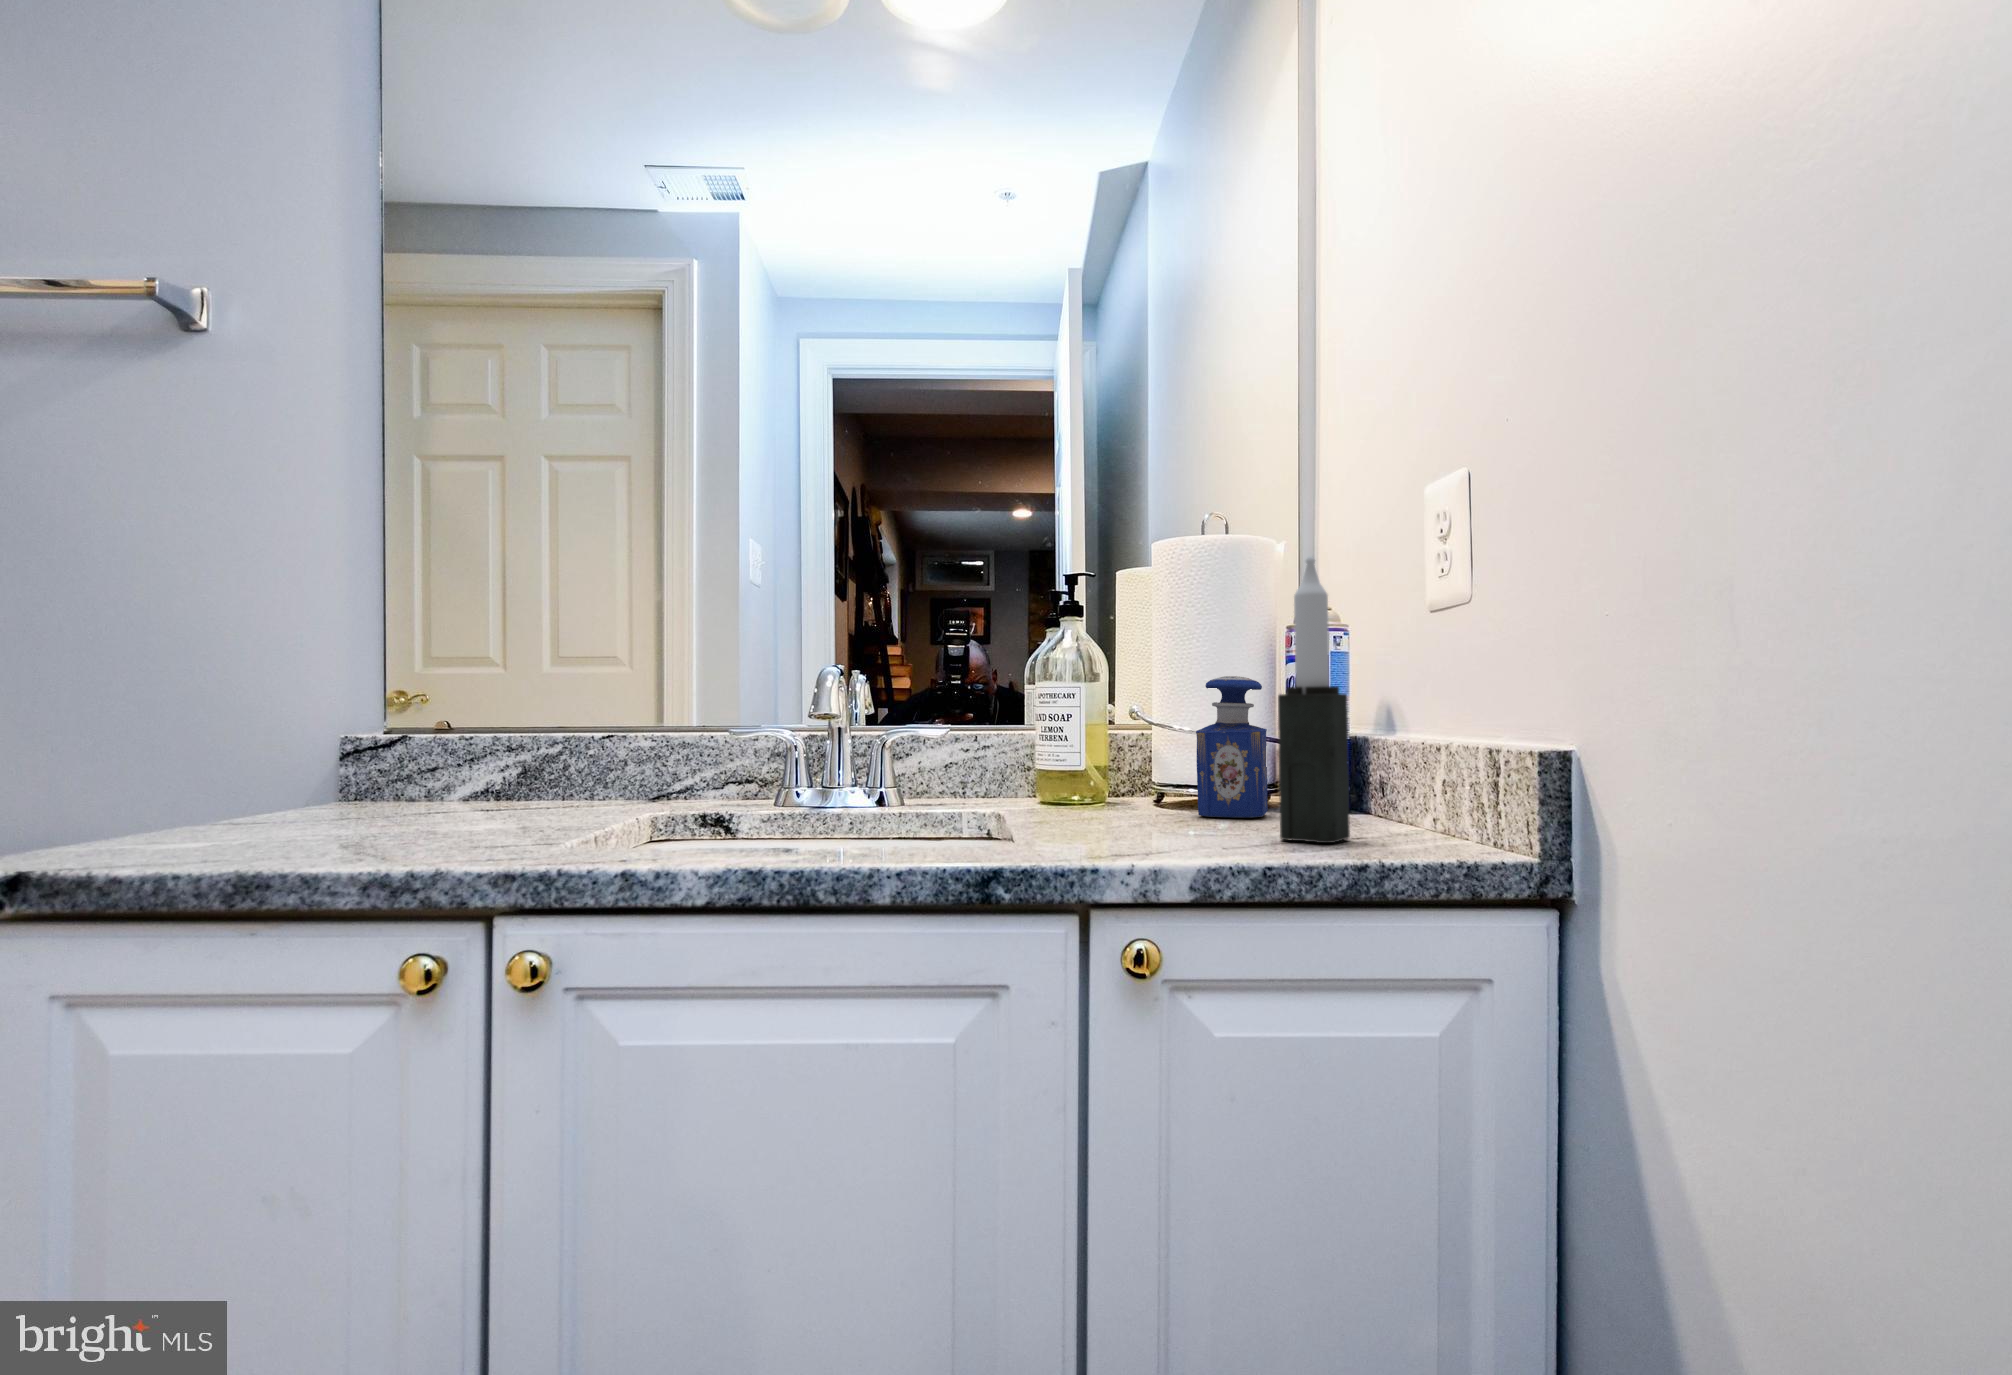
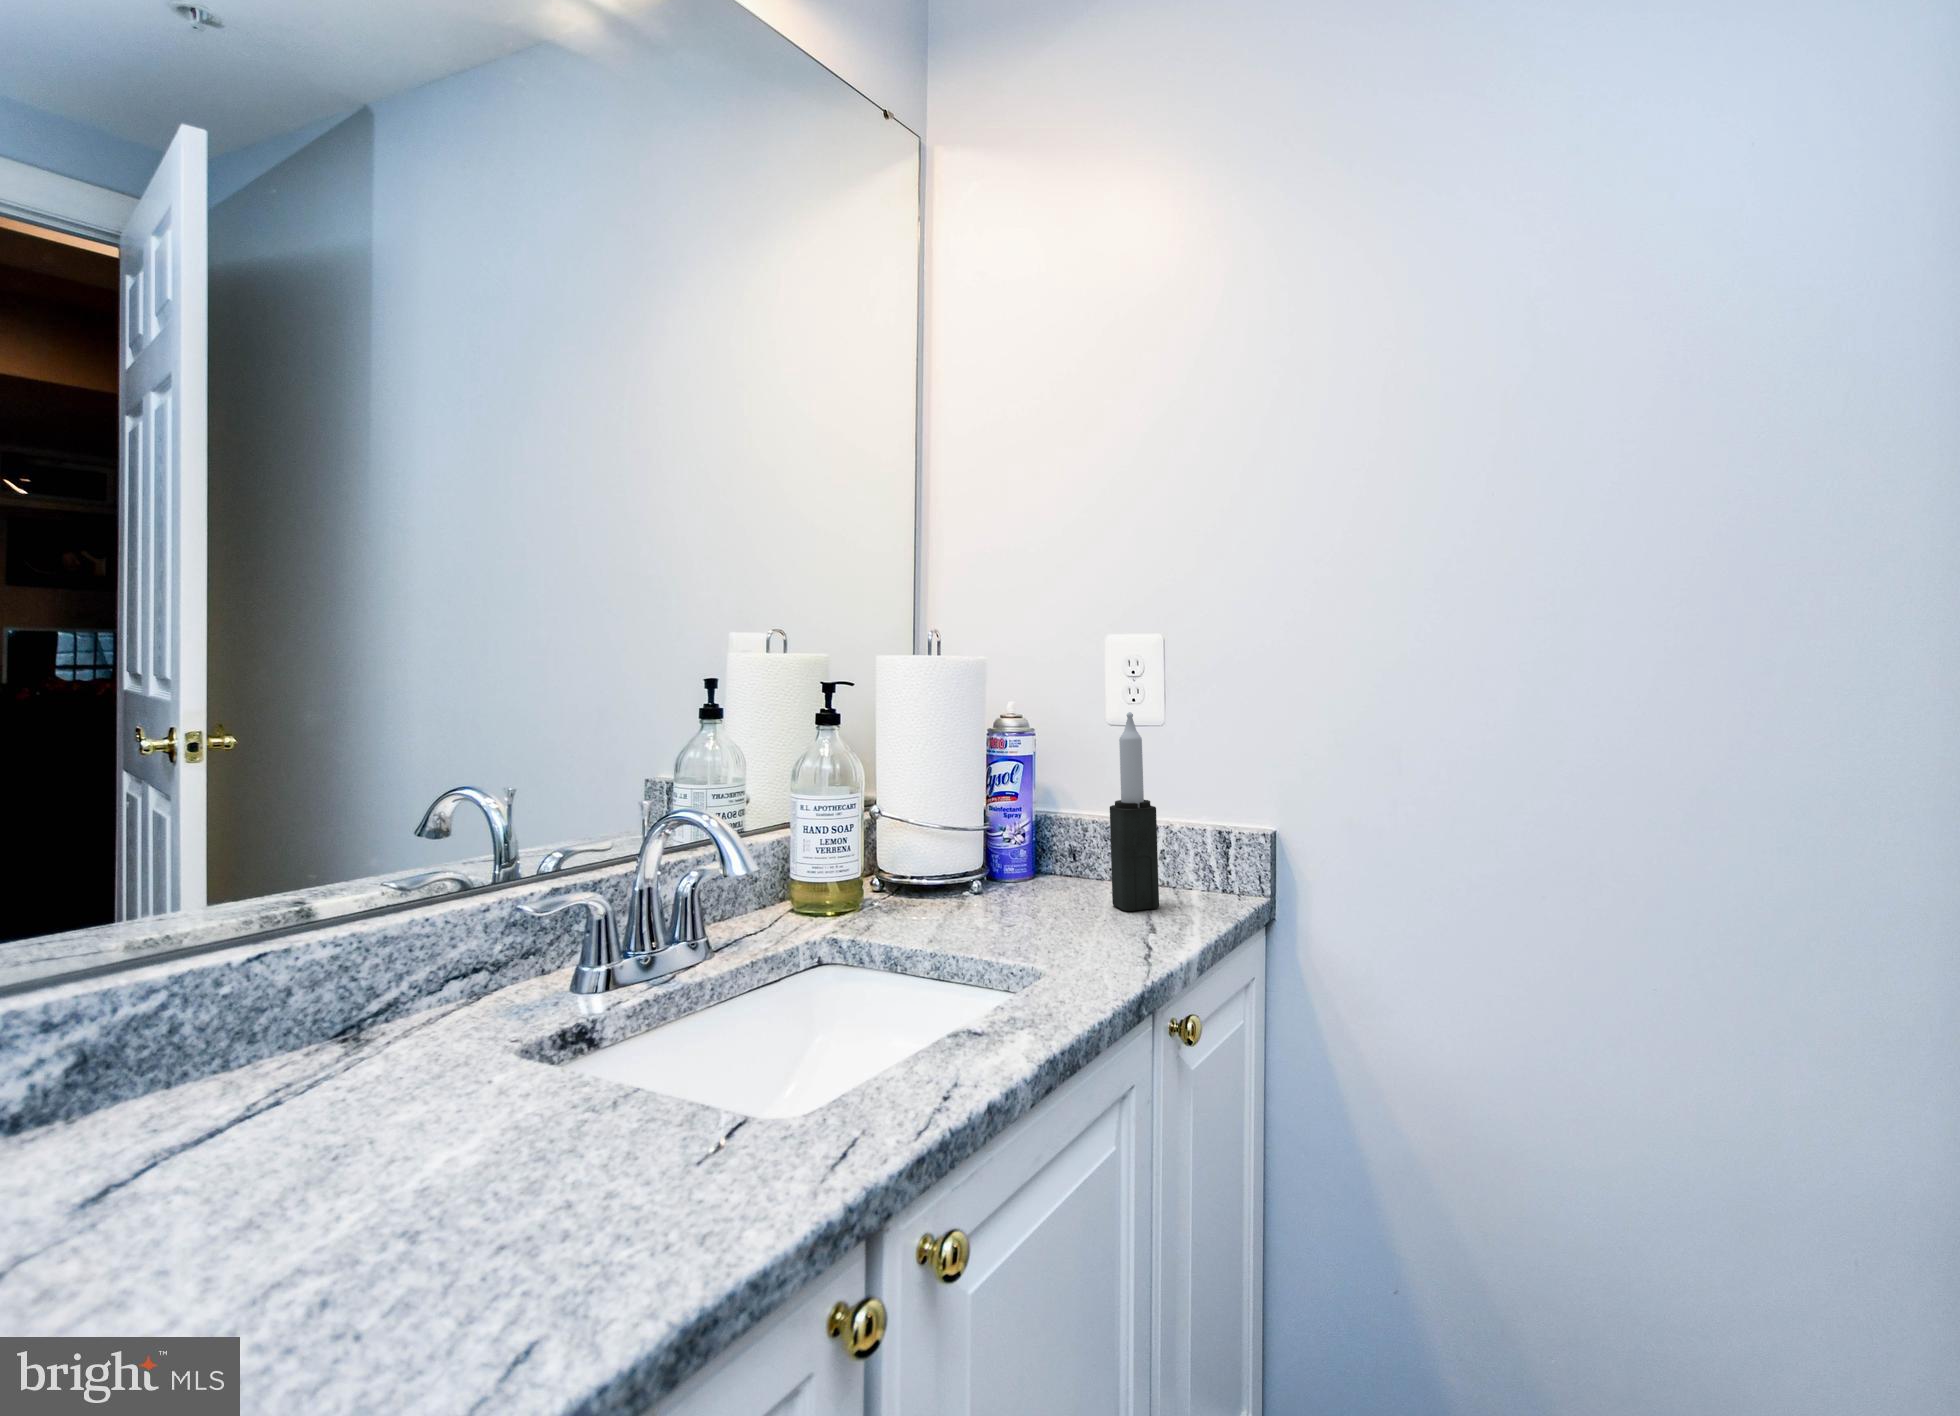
perfume bottle: present [1196,676,1268,817] -> none [953,787,1014,901]

